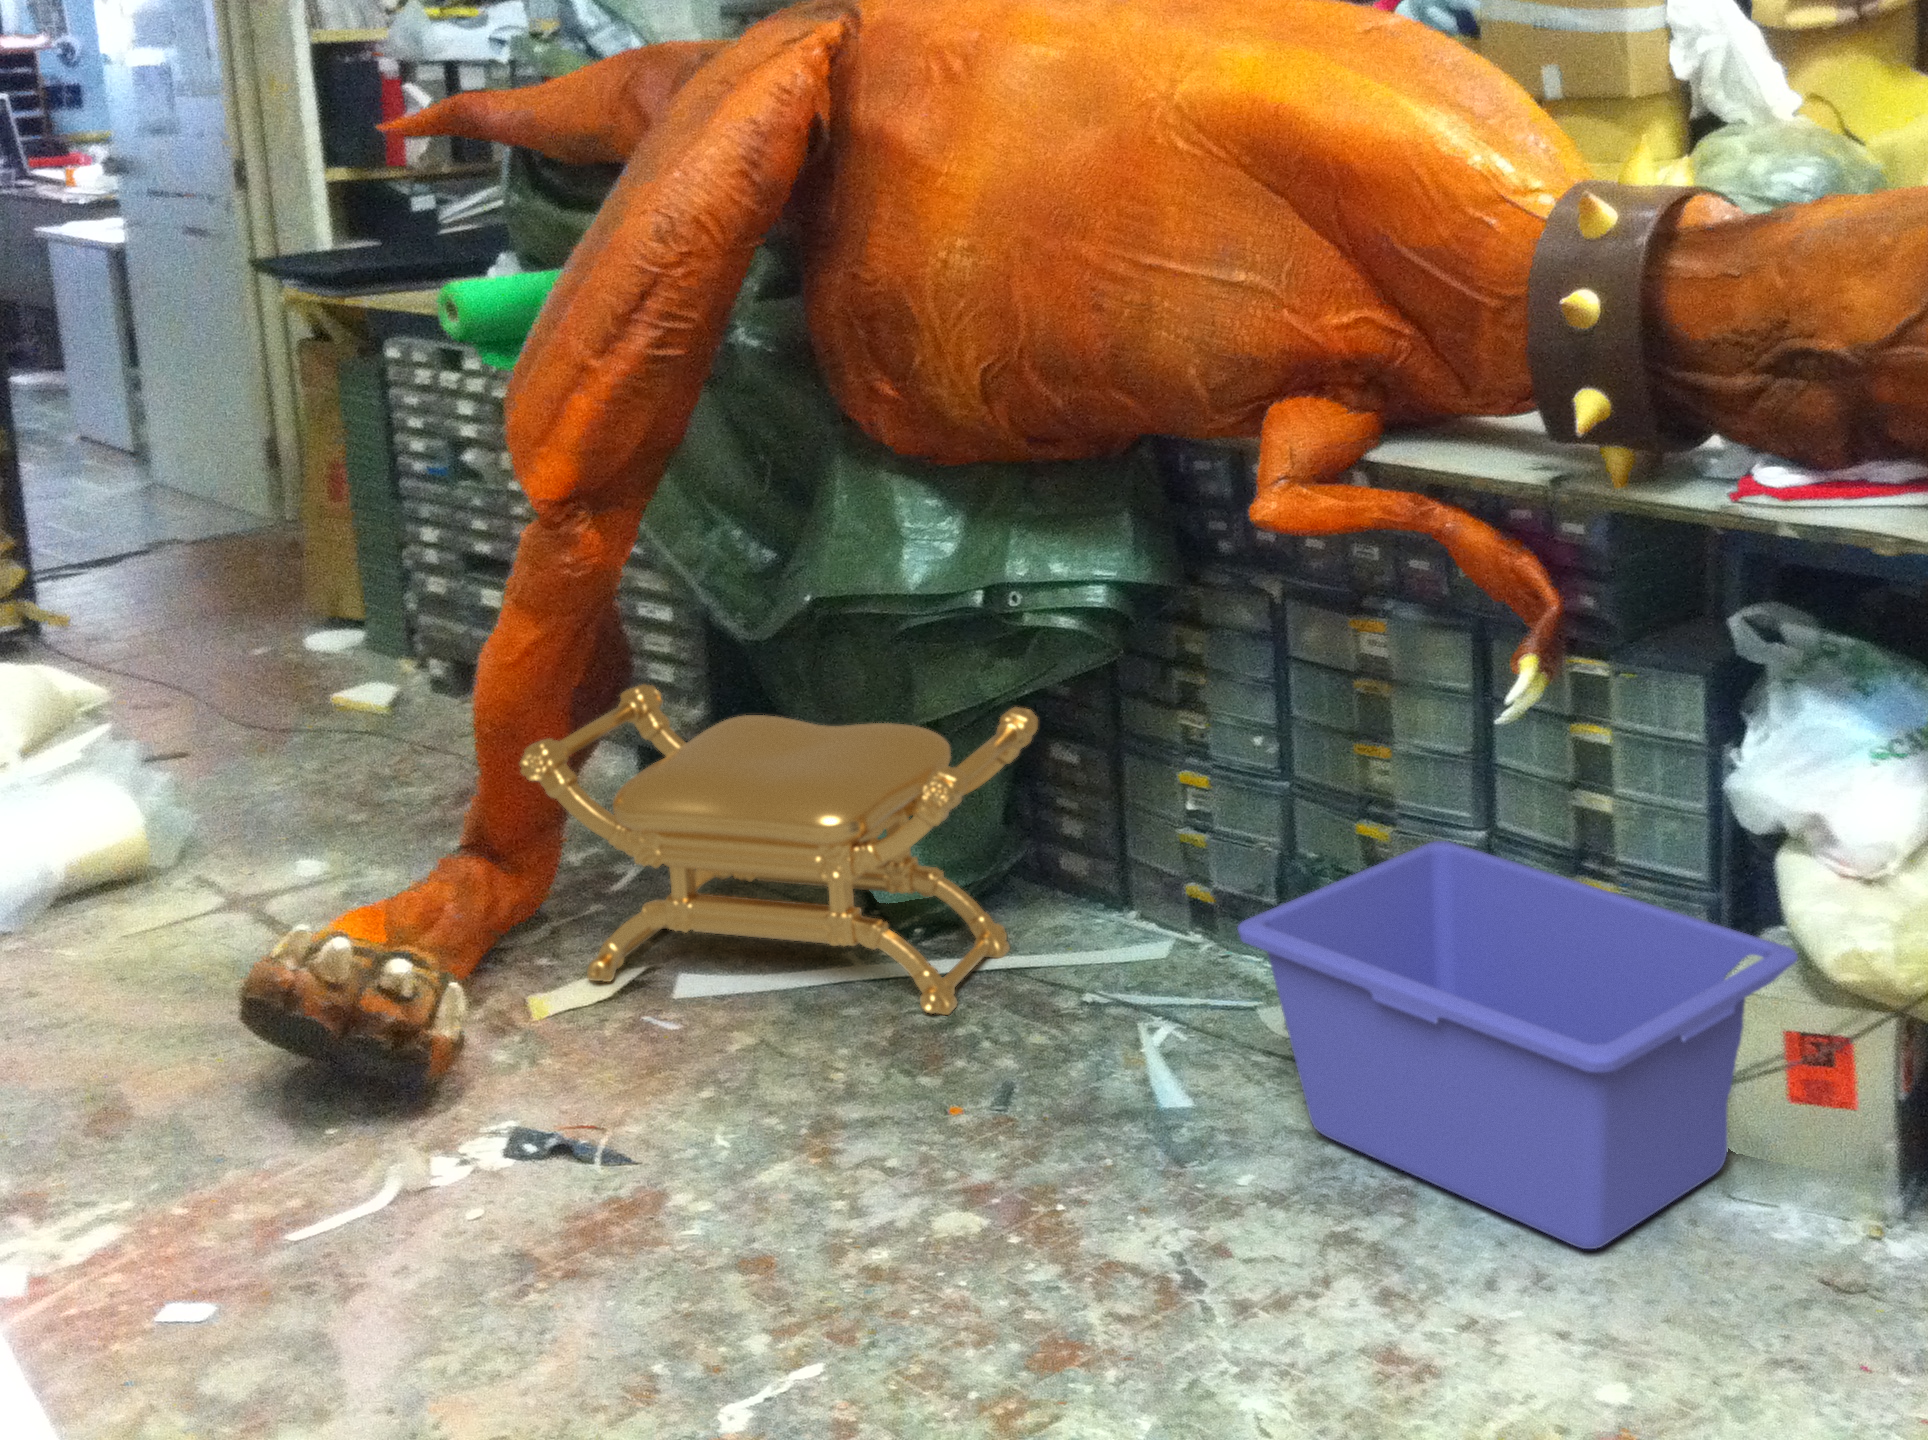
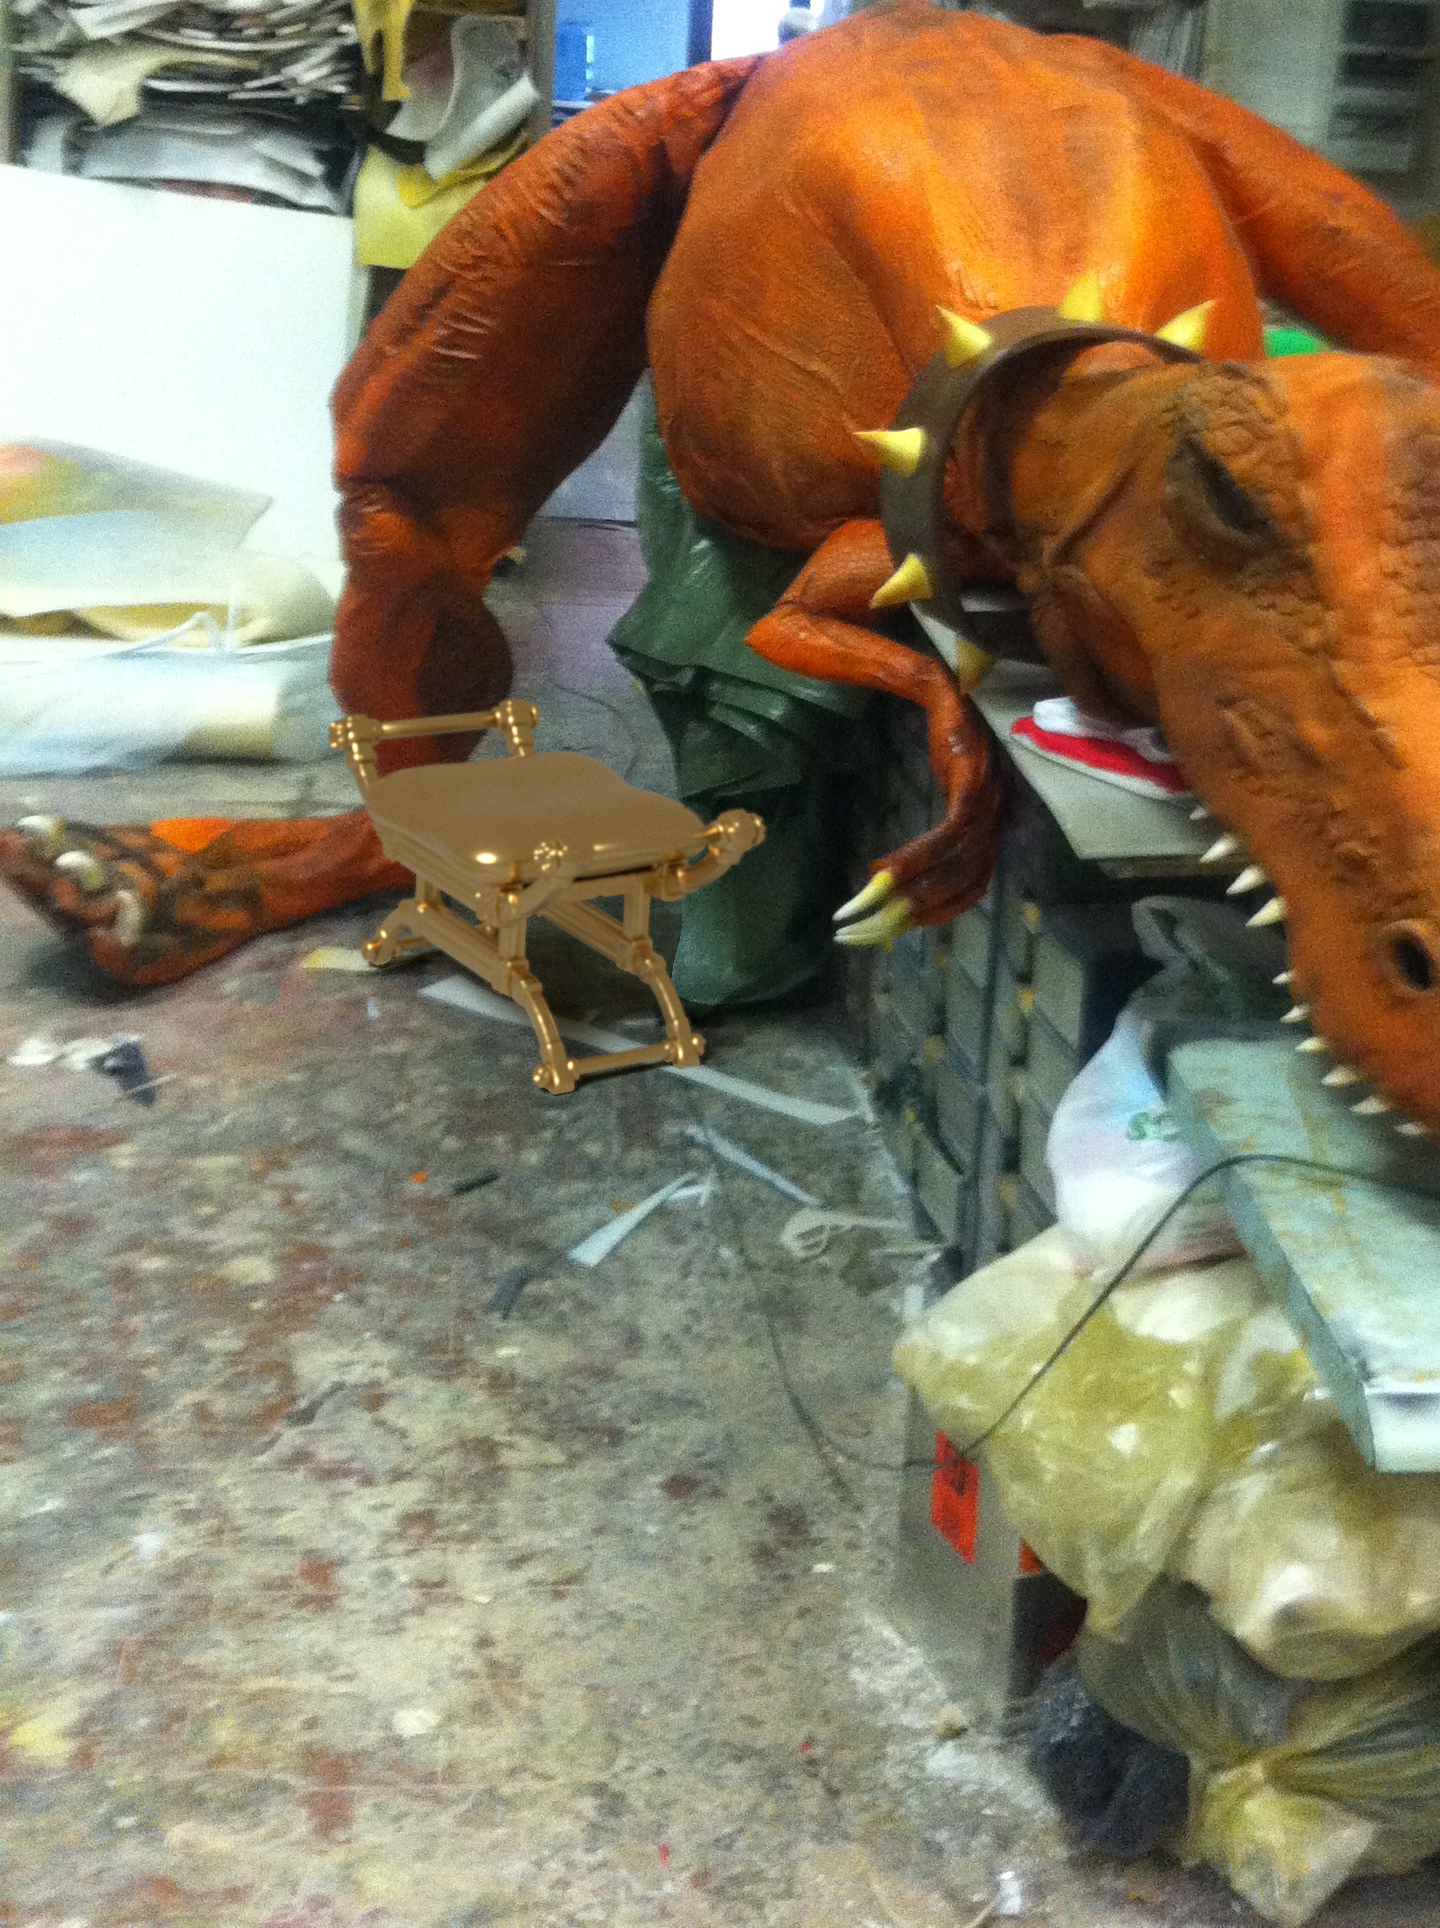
storage bin: present [1238,841,1798,1249] -> none [576,1059,1009,1541]

